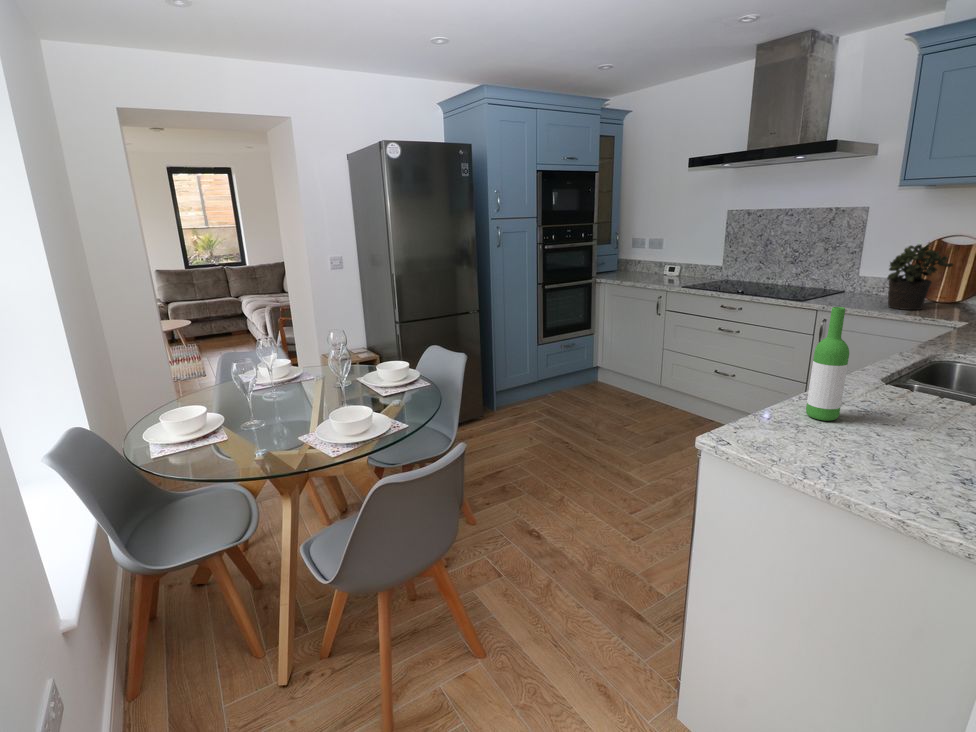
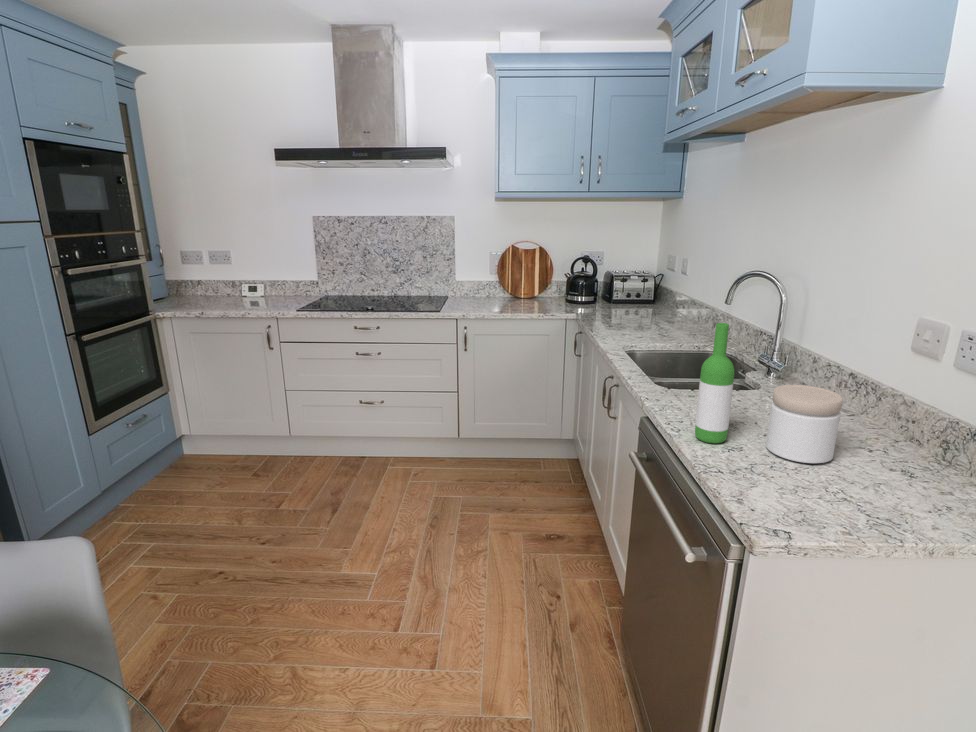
potted plant: present [887,243,953,310] -> none [495,248,538,309]
jar: none [854,378,942,459] -> present [766,385,843,463]

